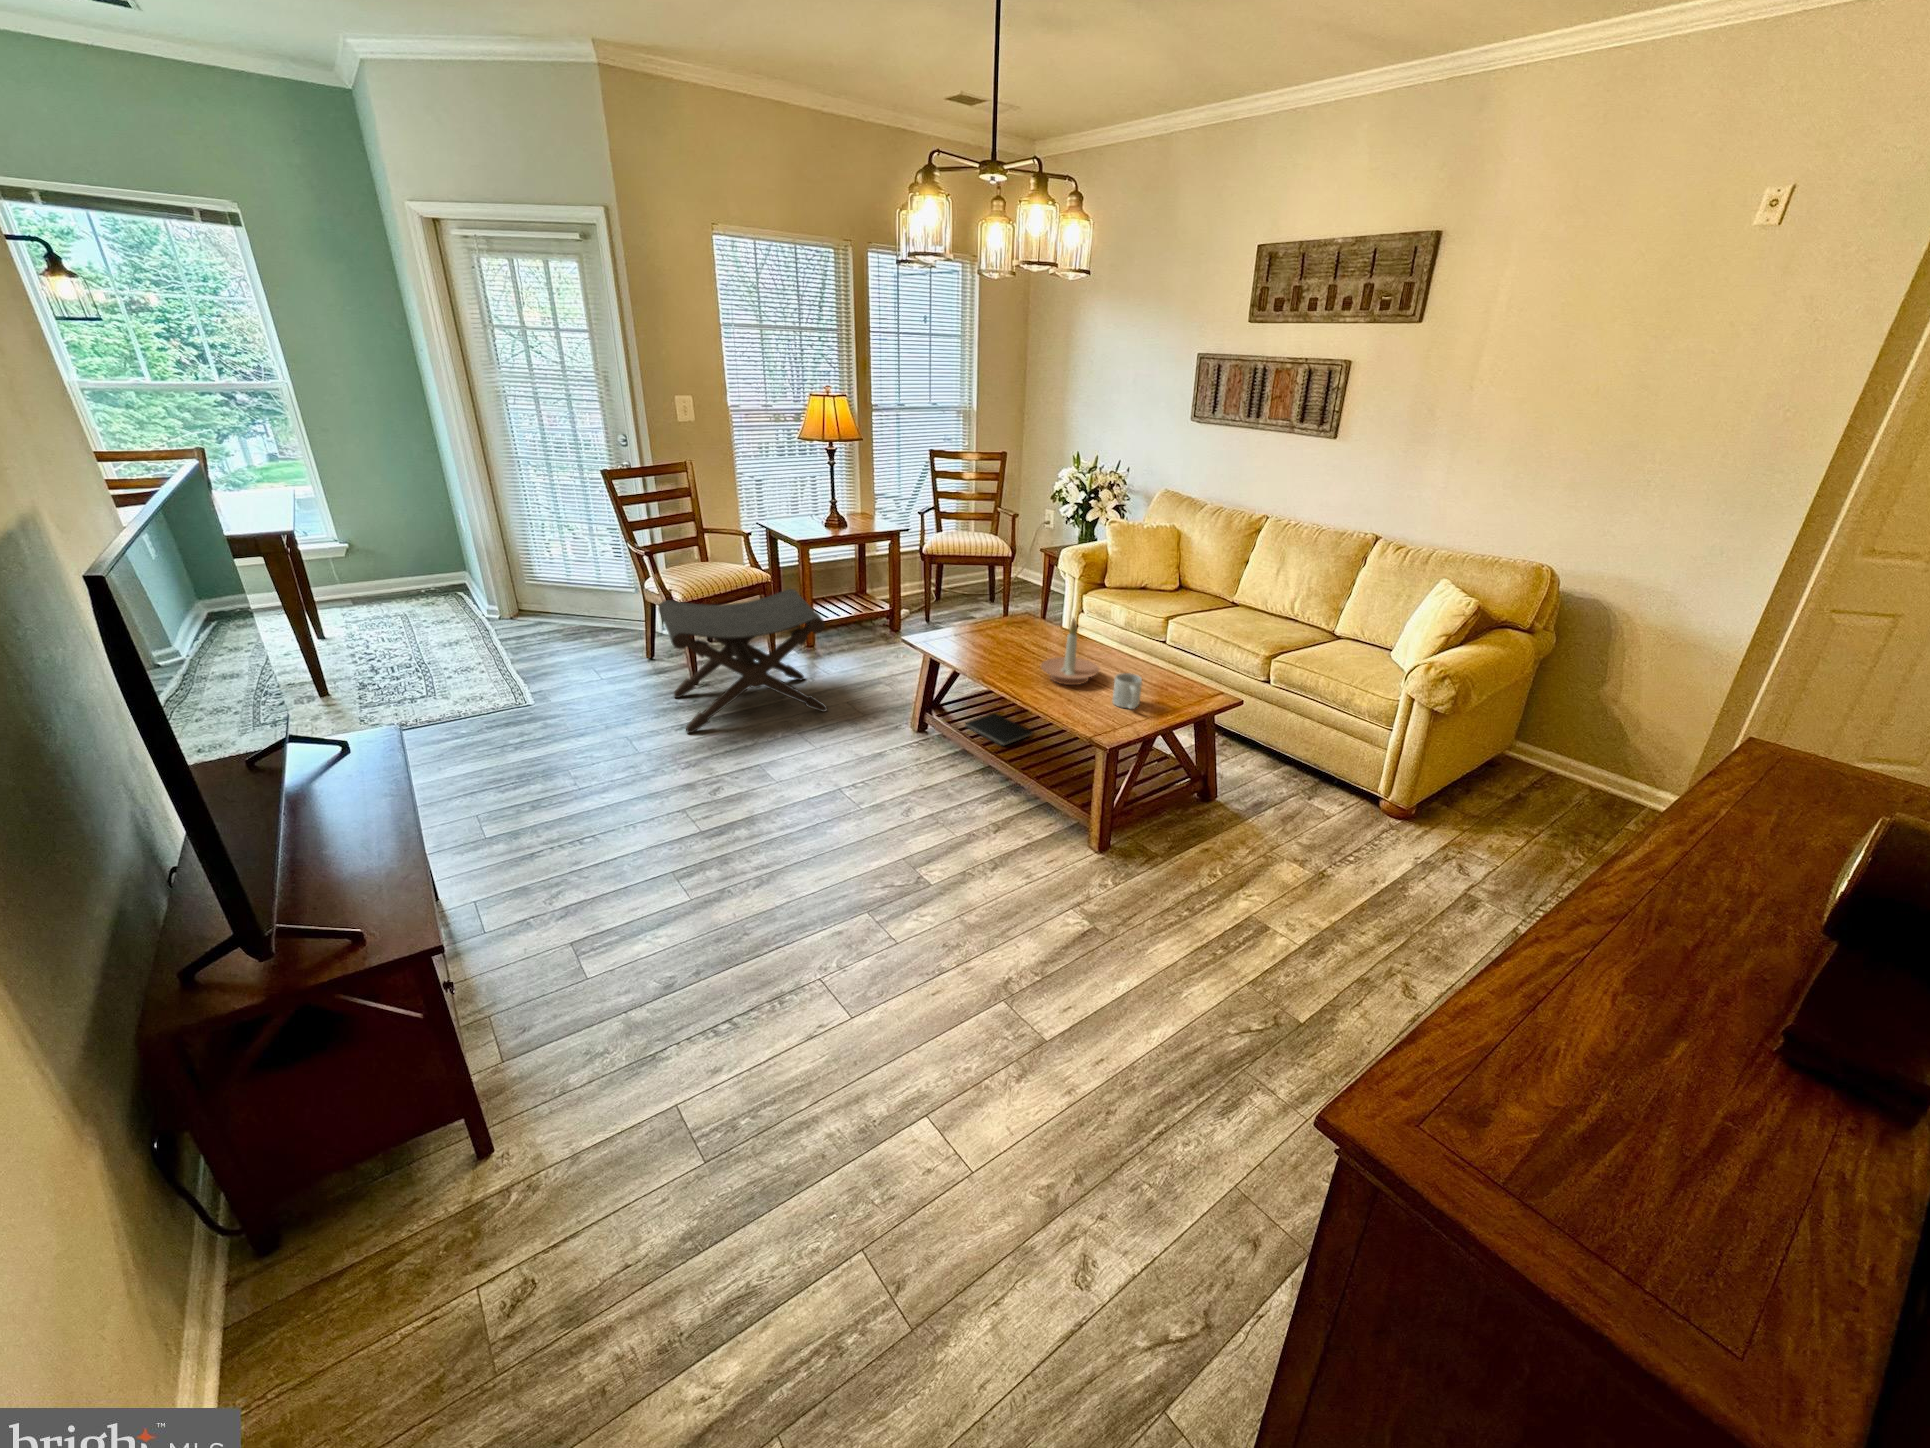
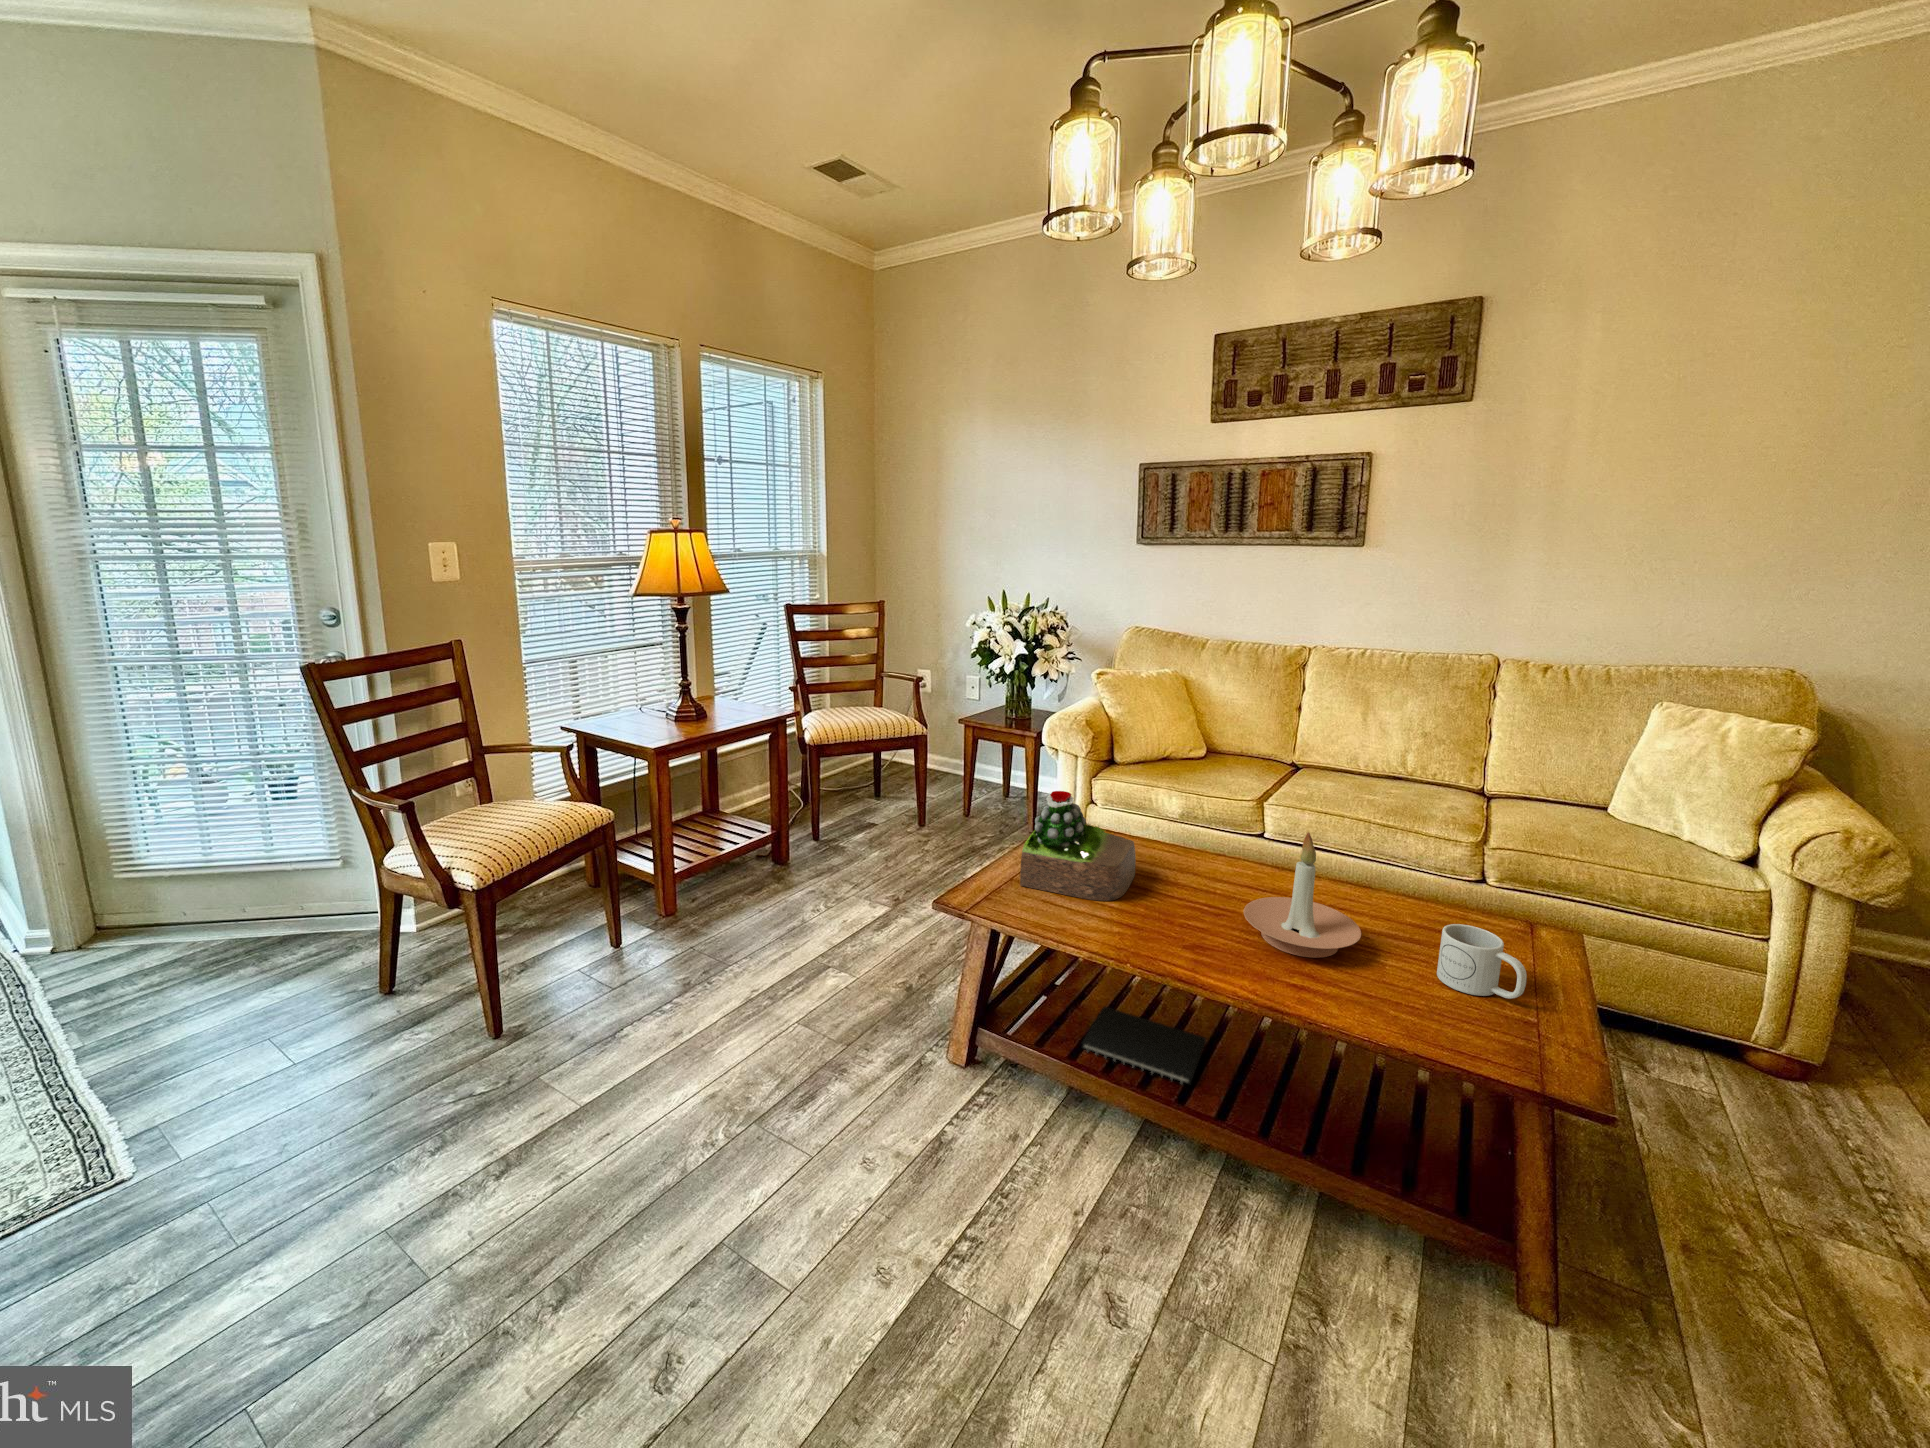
succulent plant: none [954,586,1026,650] -> present [1020,791,1136,901]
footstool: present [659,589,827,733] -> none [438,832,782,1186]

